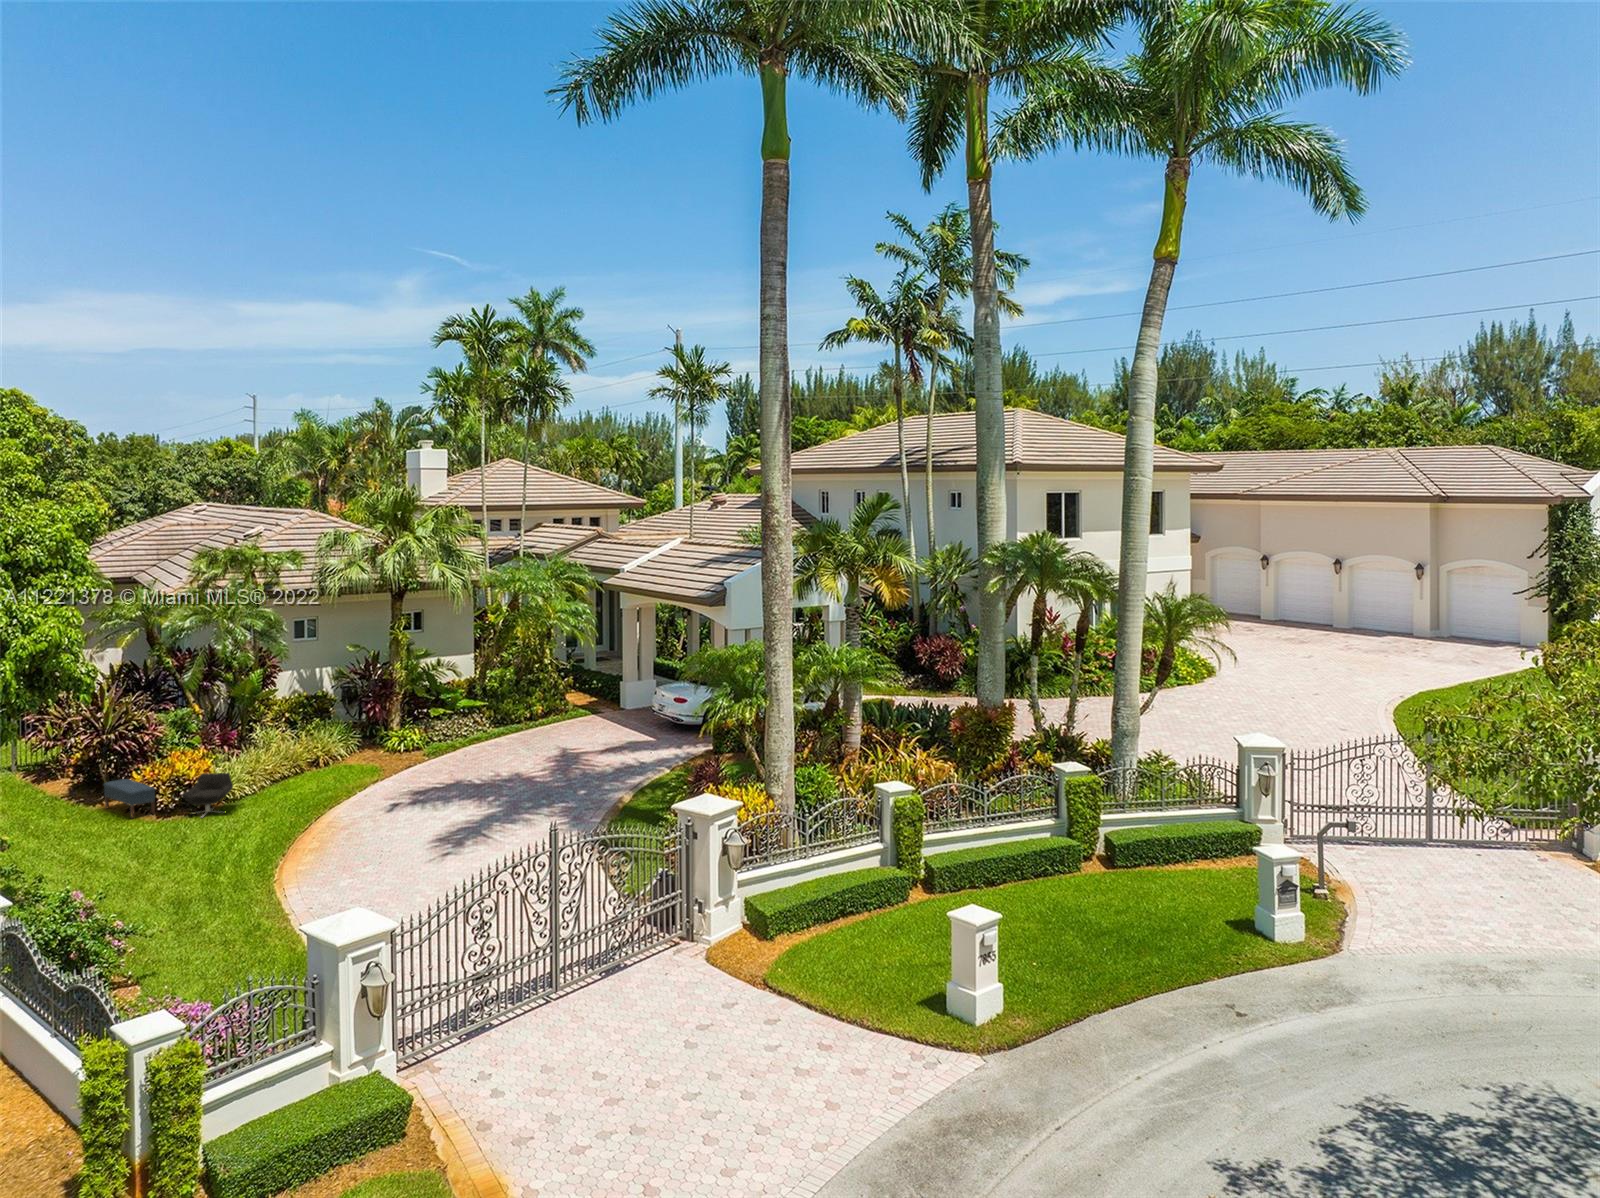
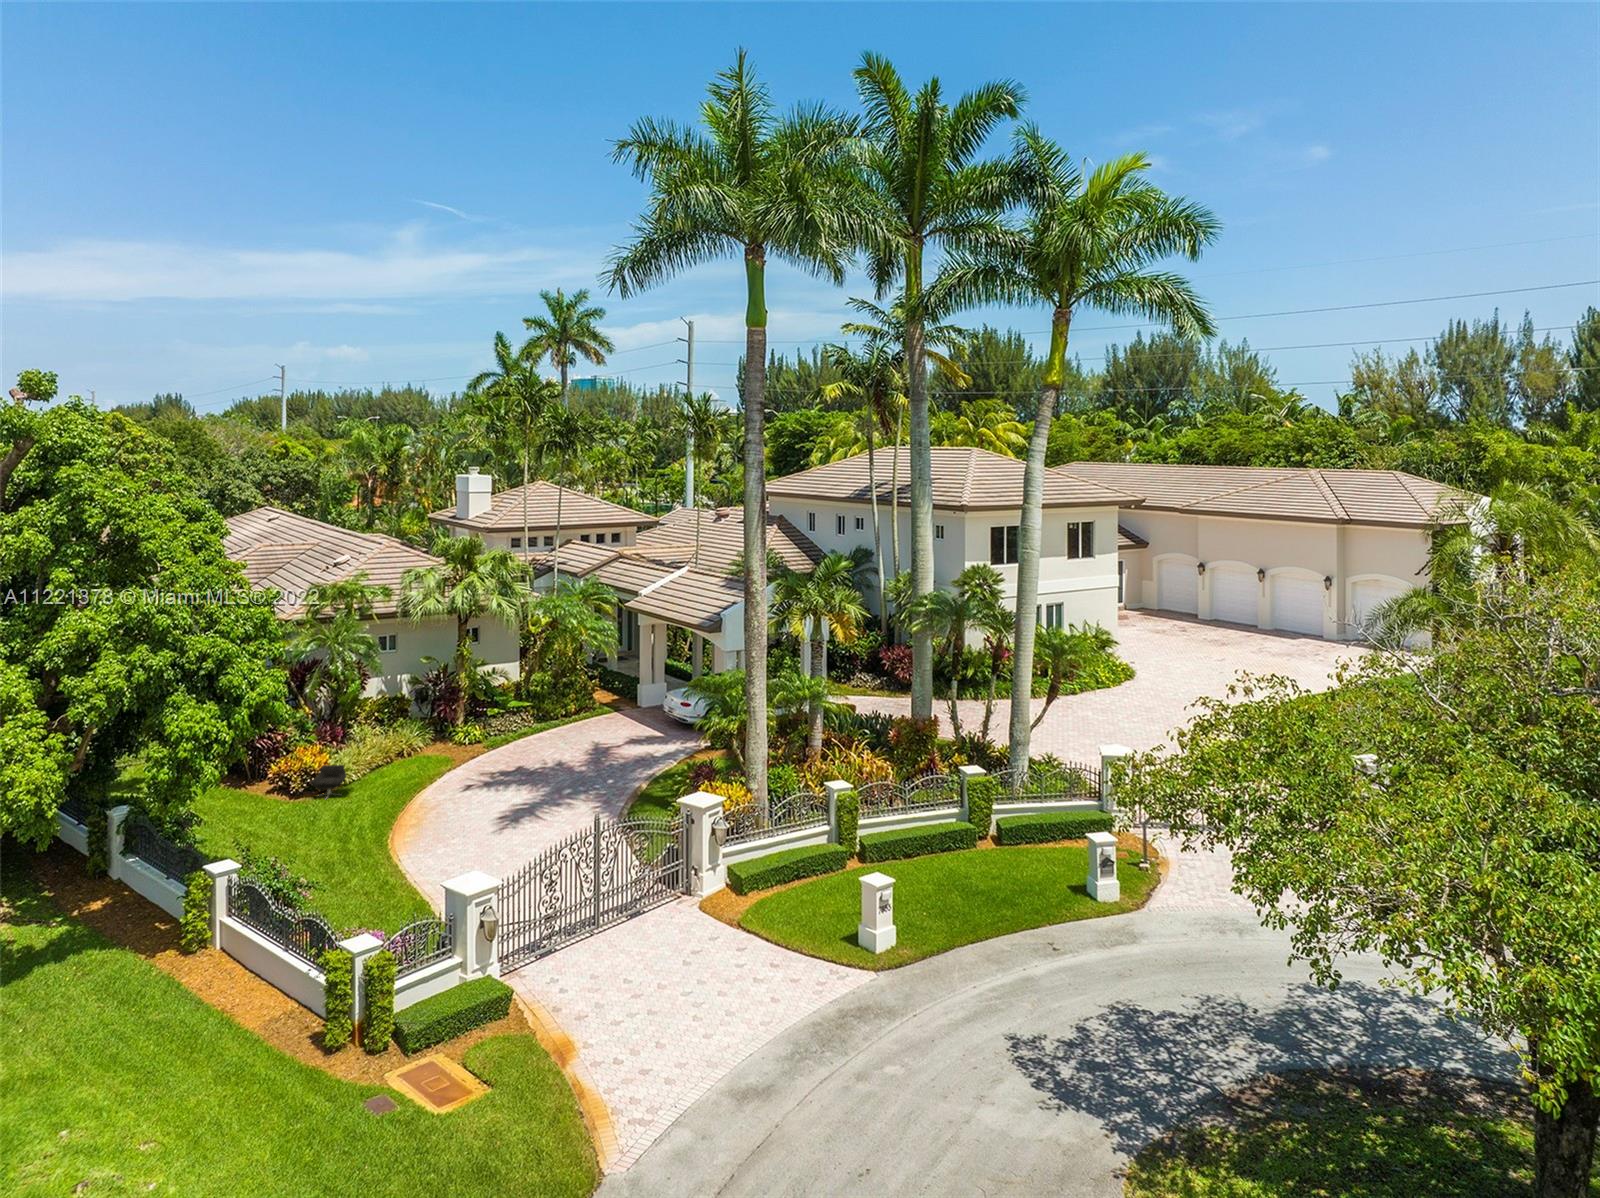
bench: present [104,779,155,818] -> none [250,769,290,799]

